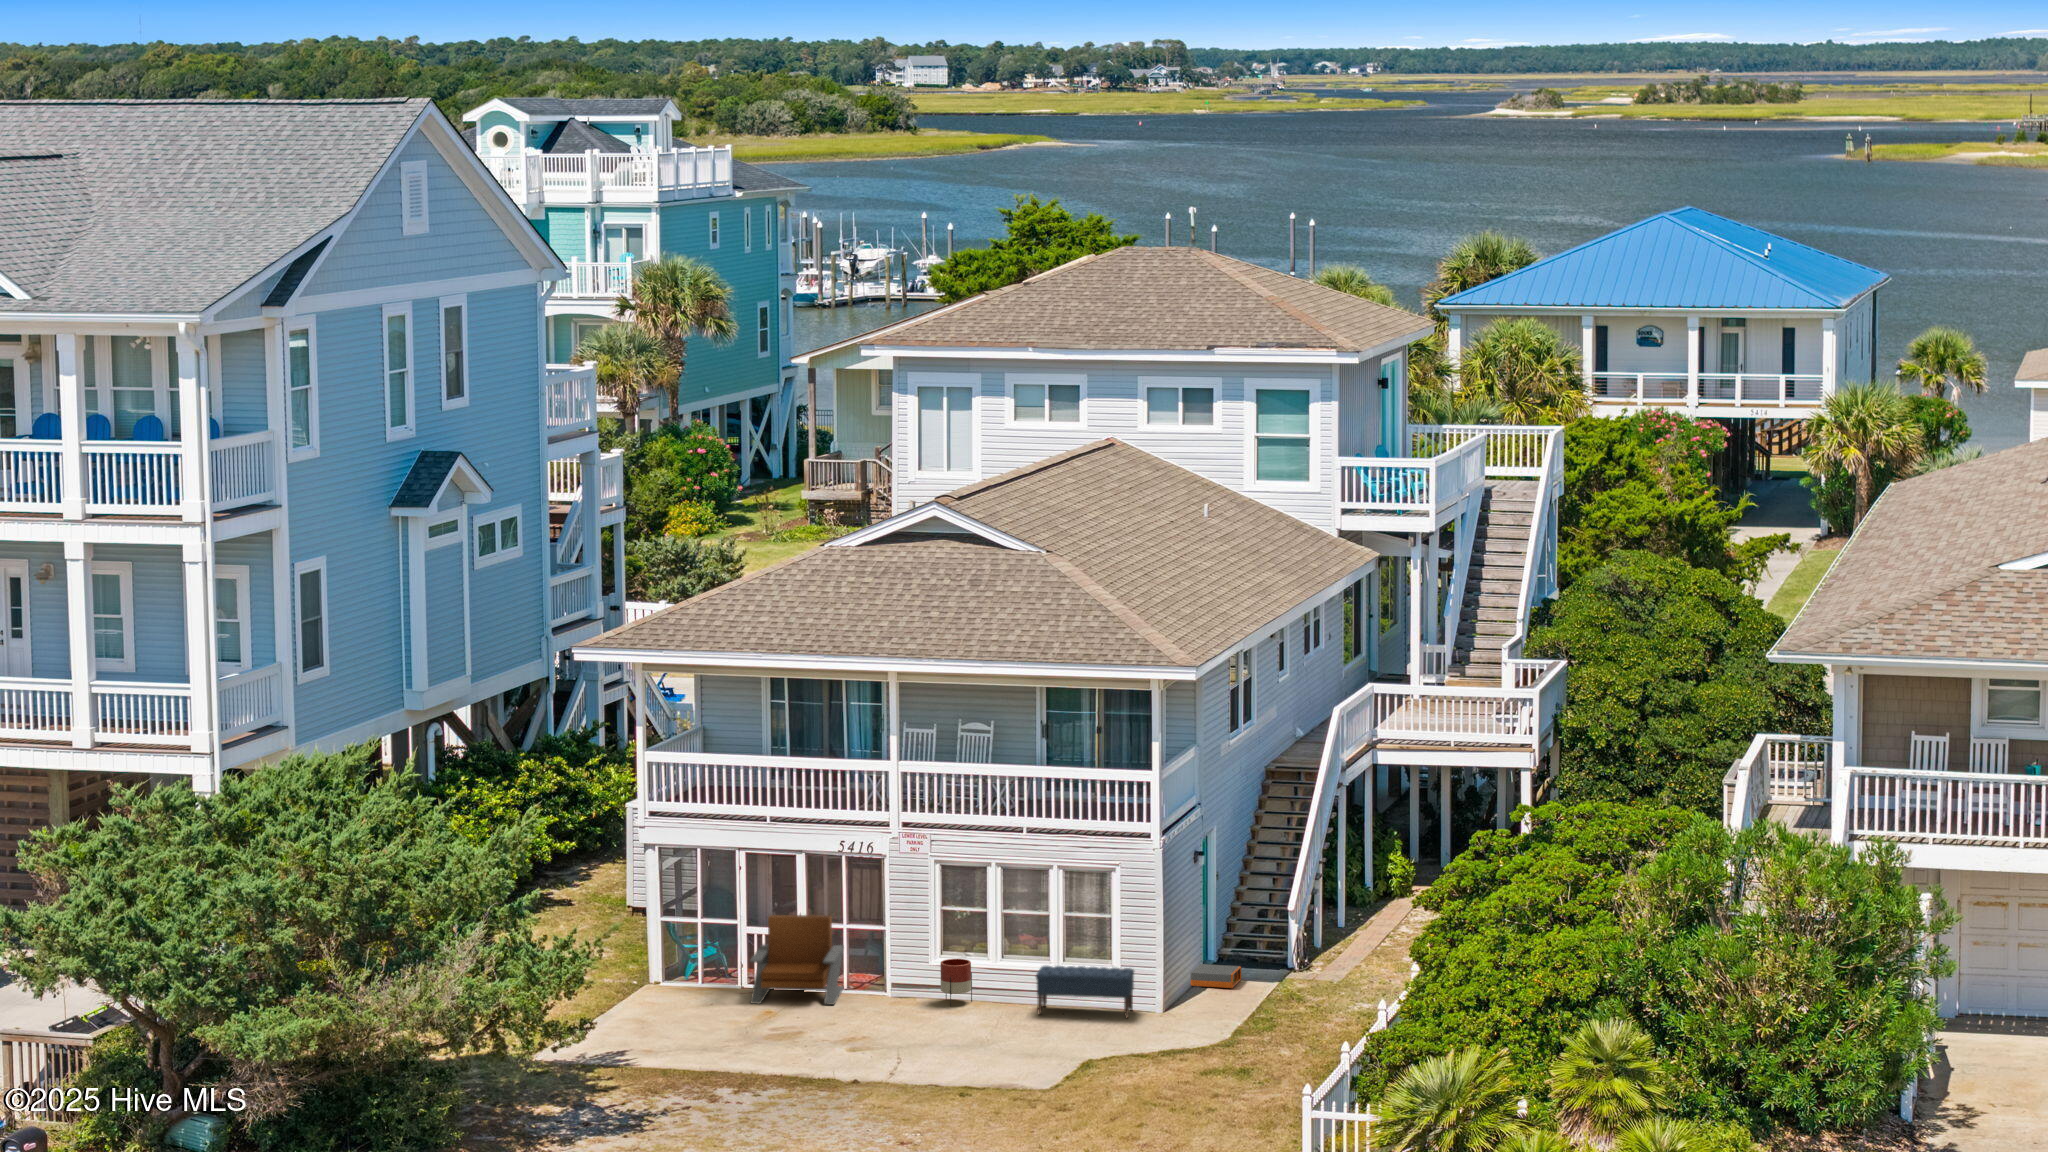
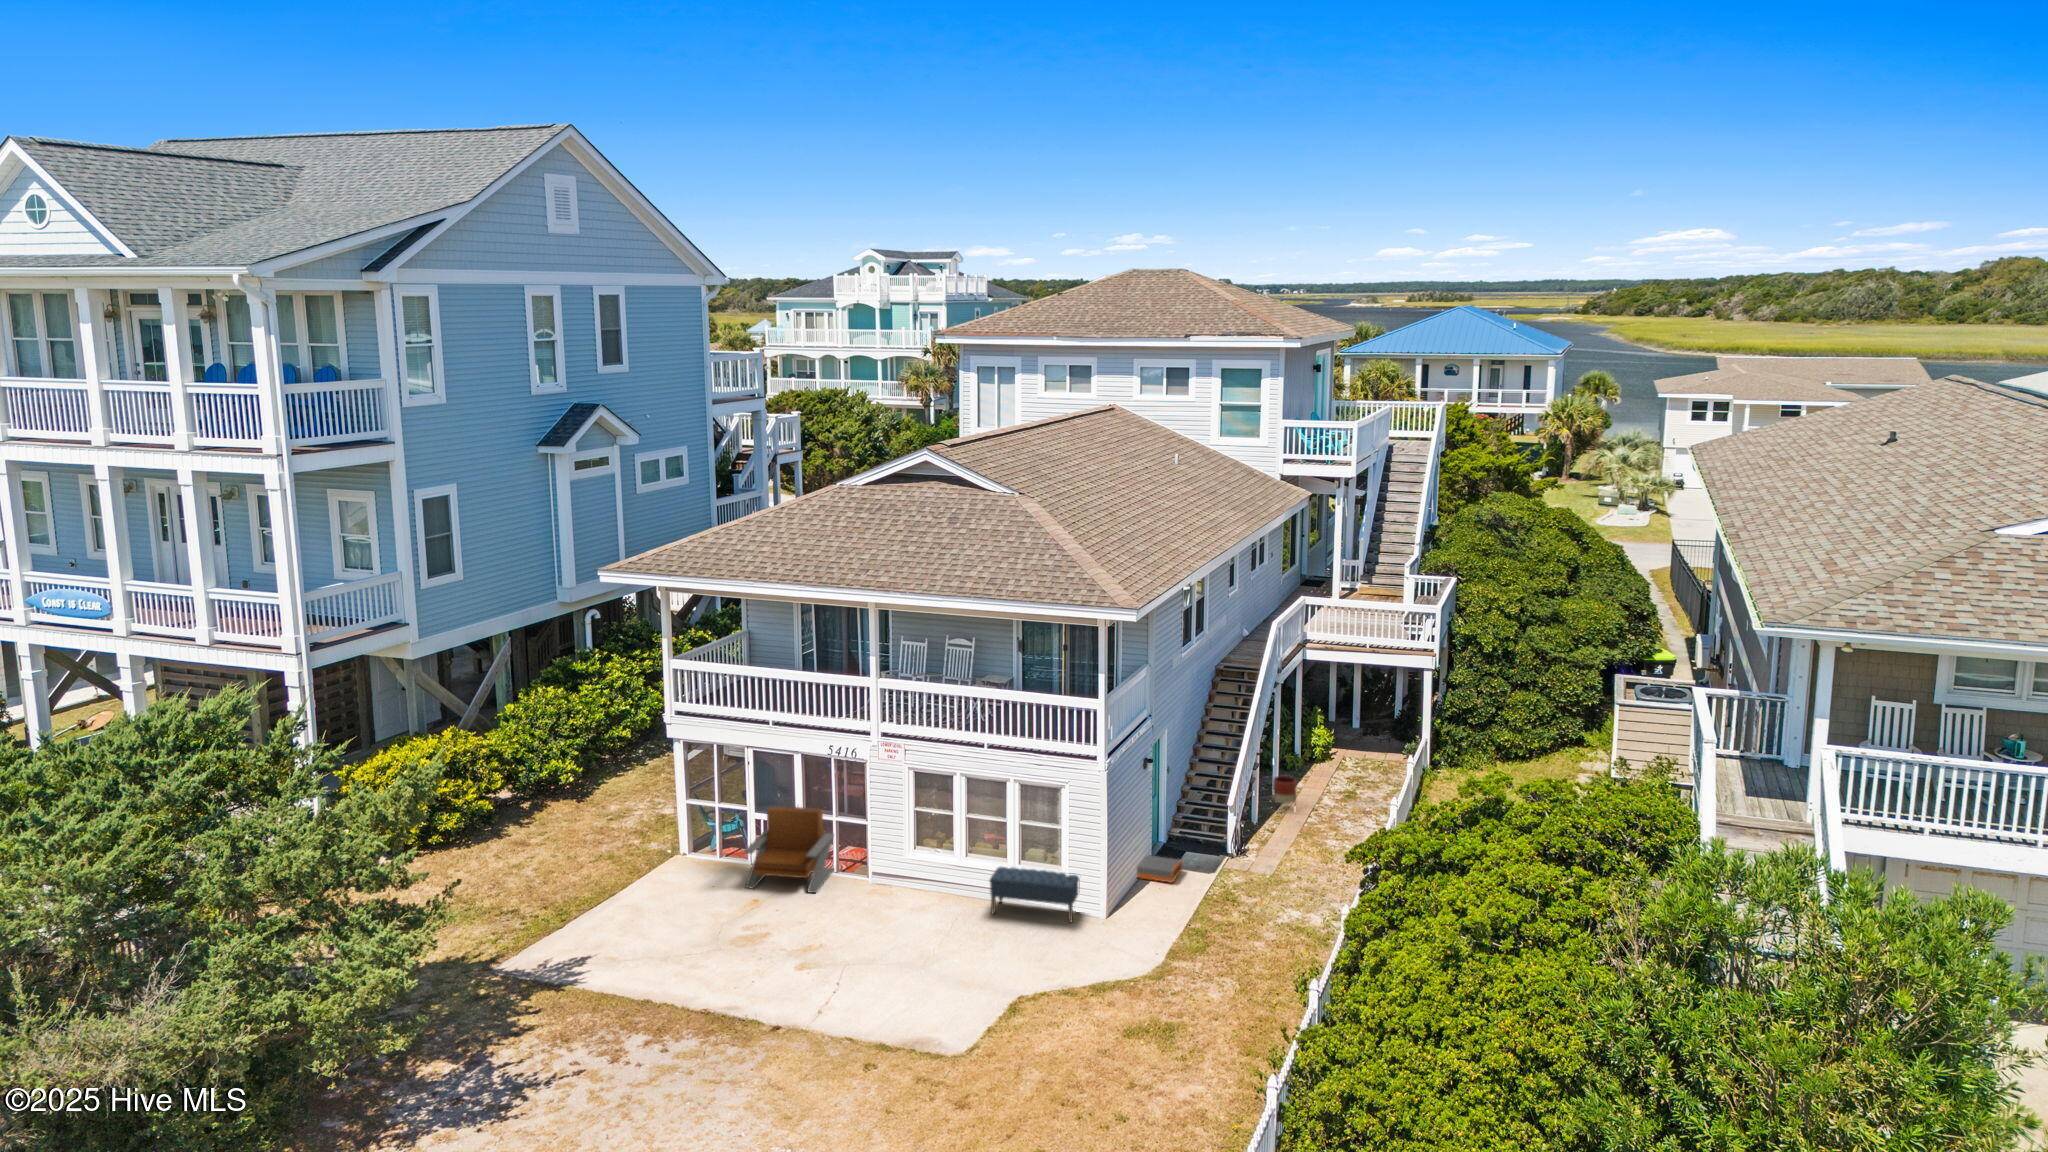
planter: present [940,959,972,1006] -> present [1273,776,1297,804]

